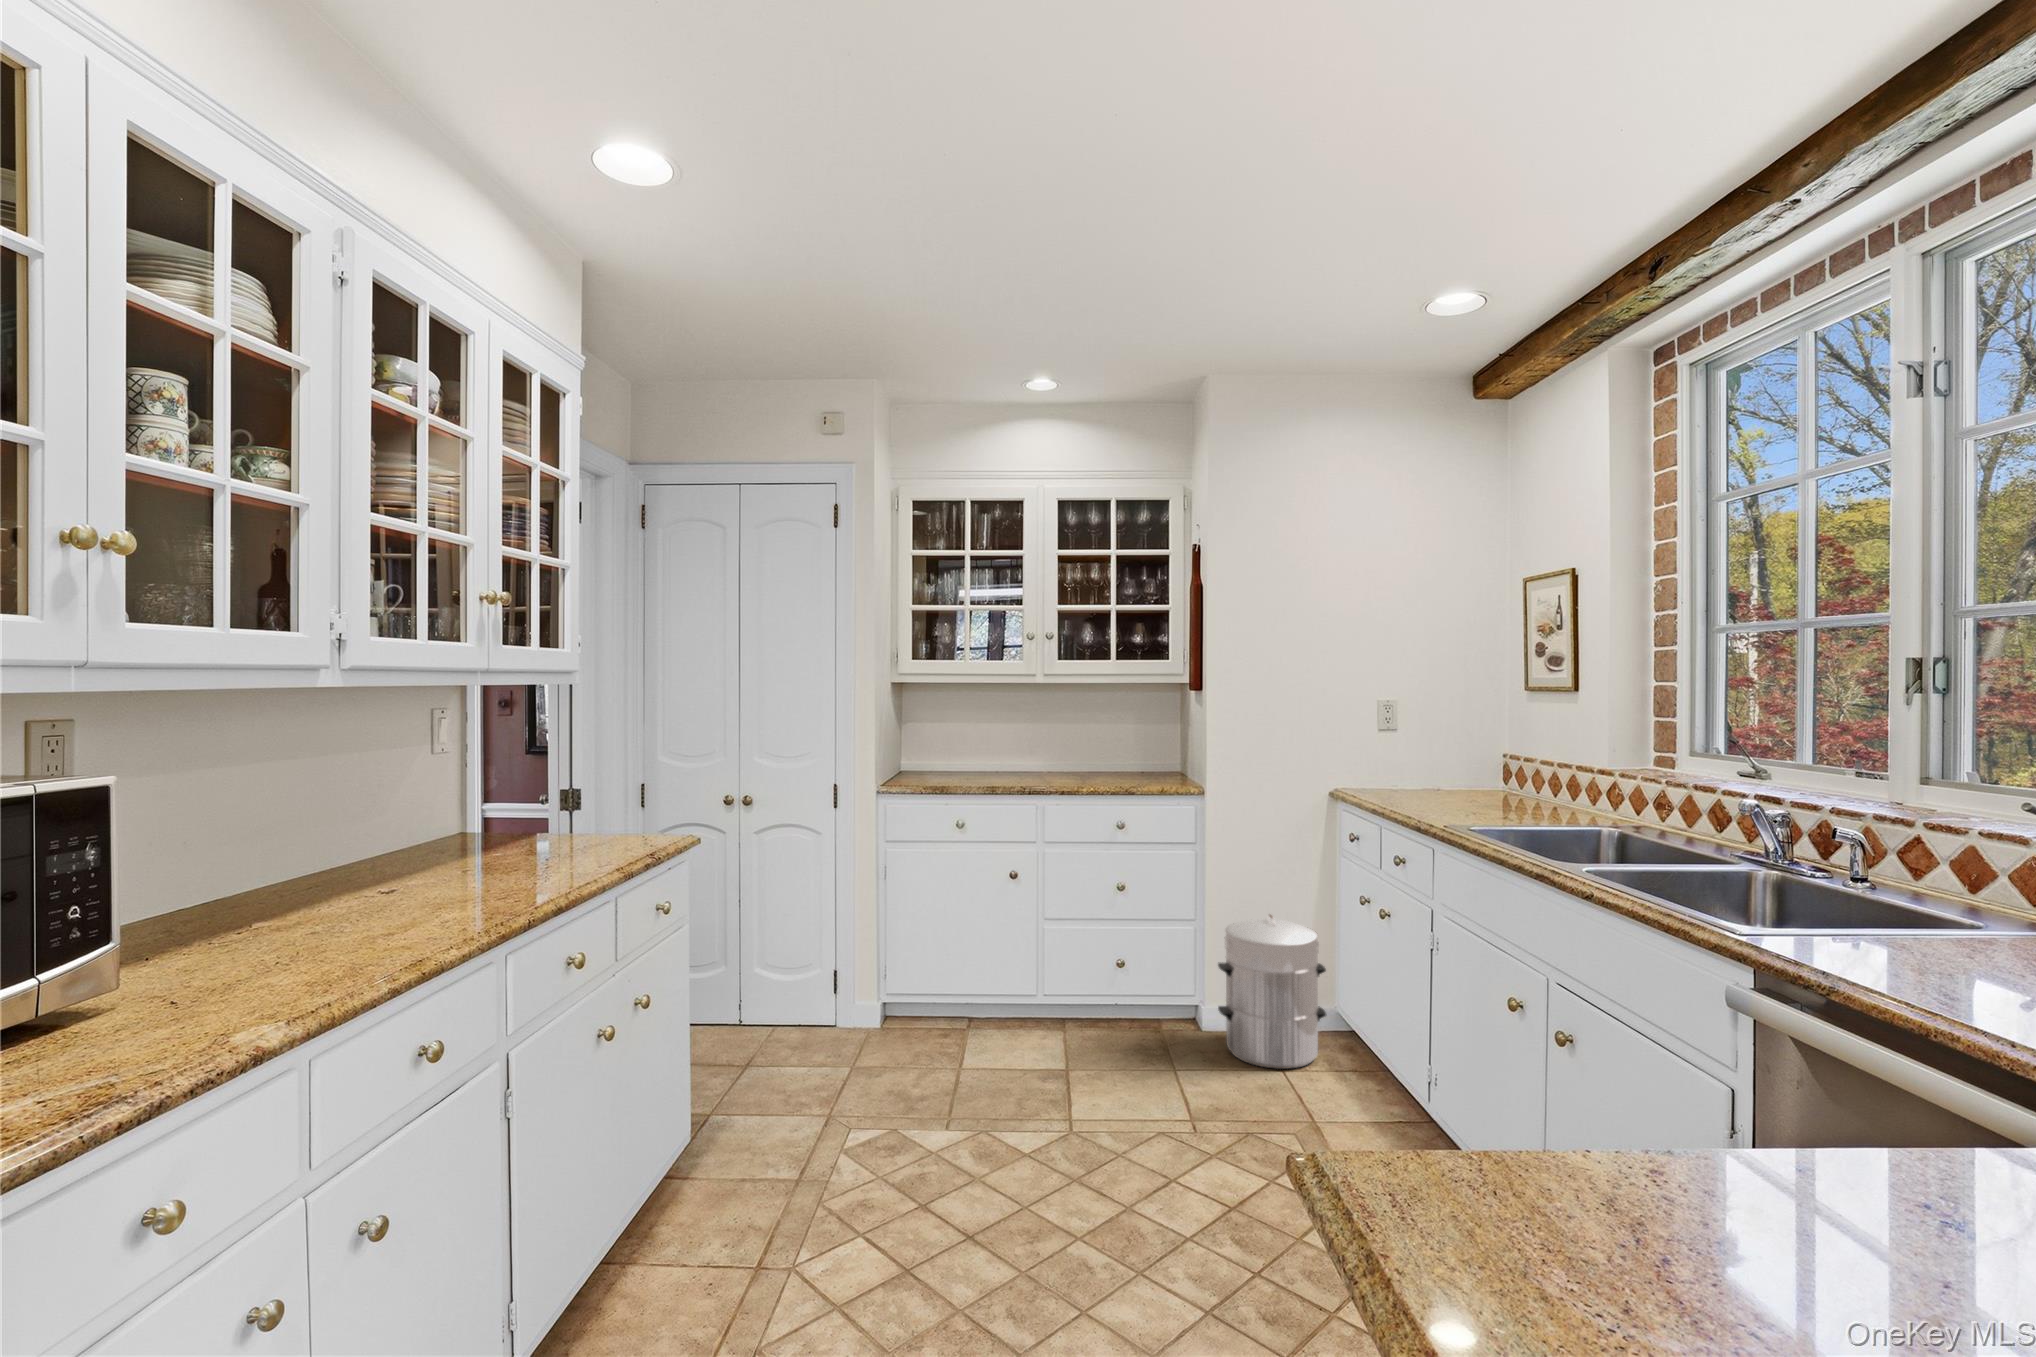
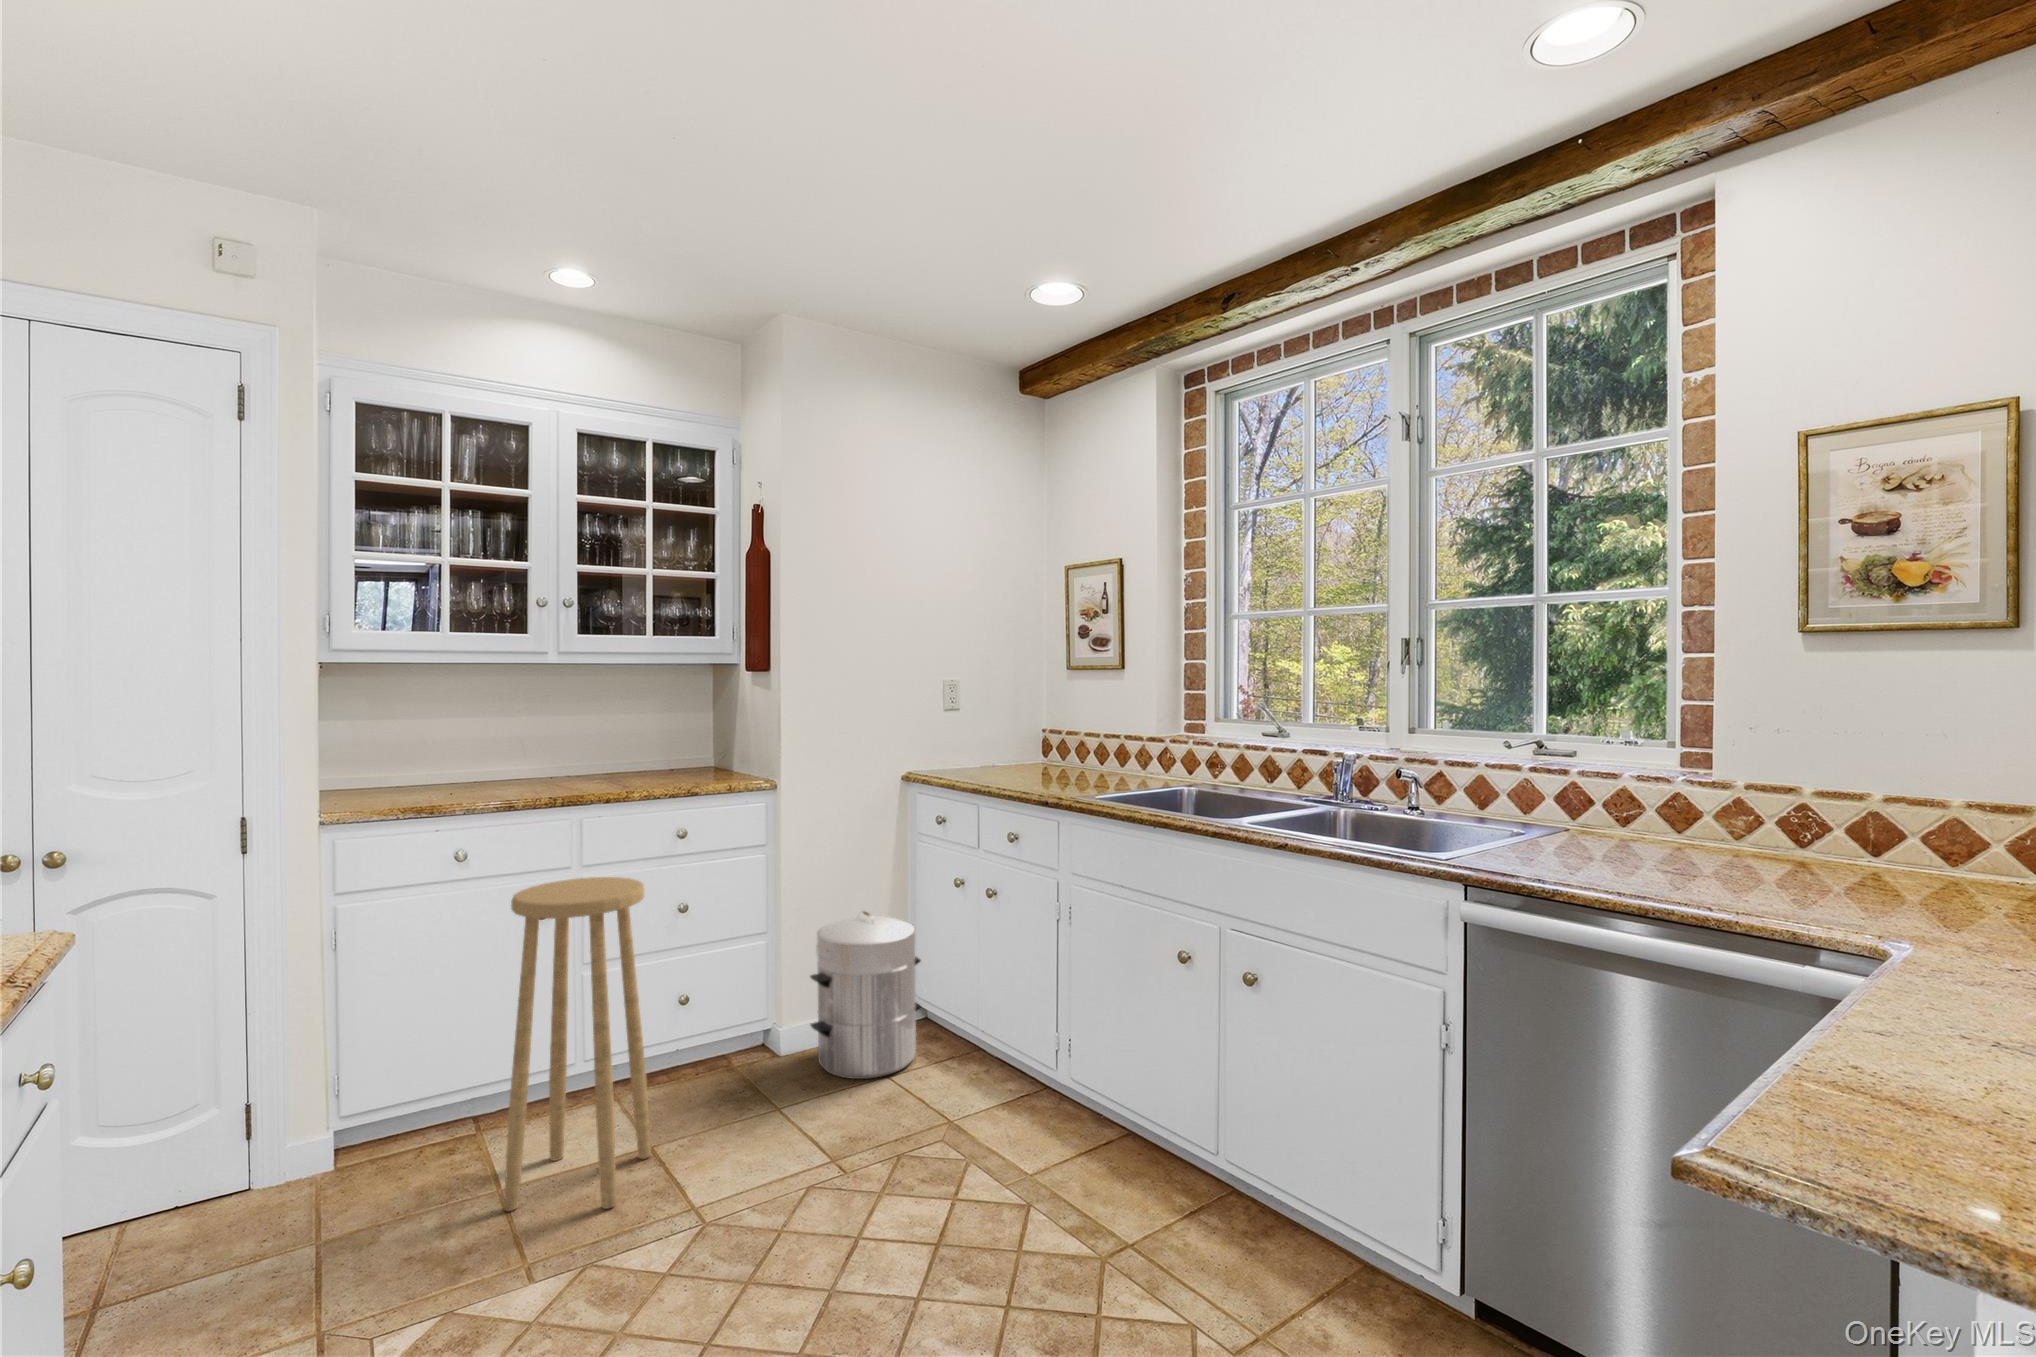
stool: none [959,849,1065,1099] -> present [504,877,651,1211]

